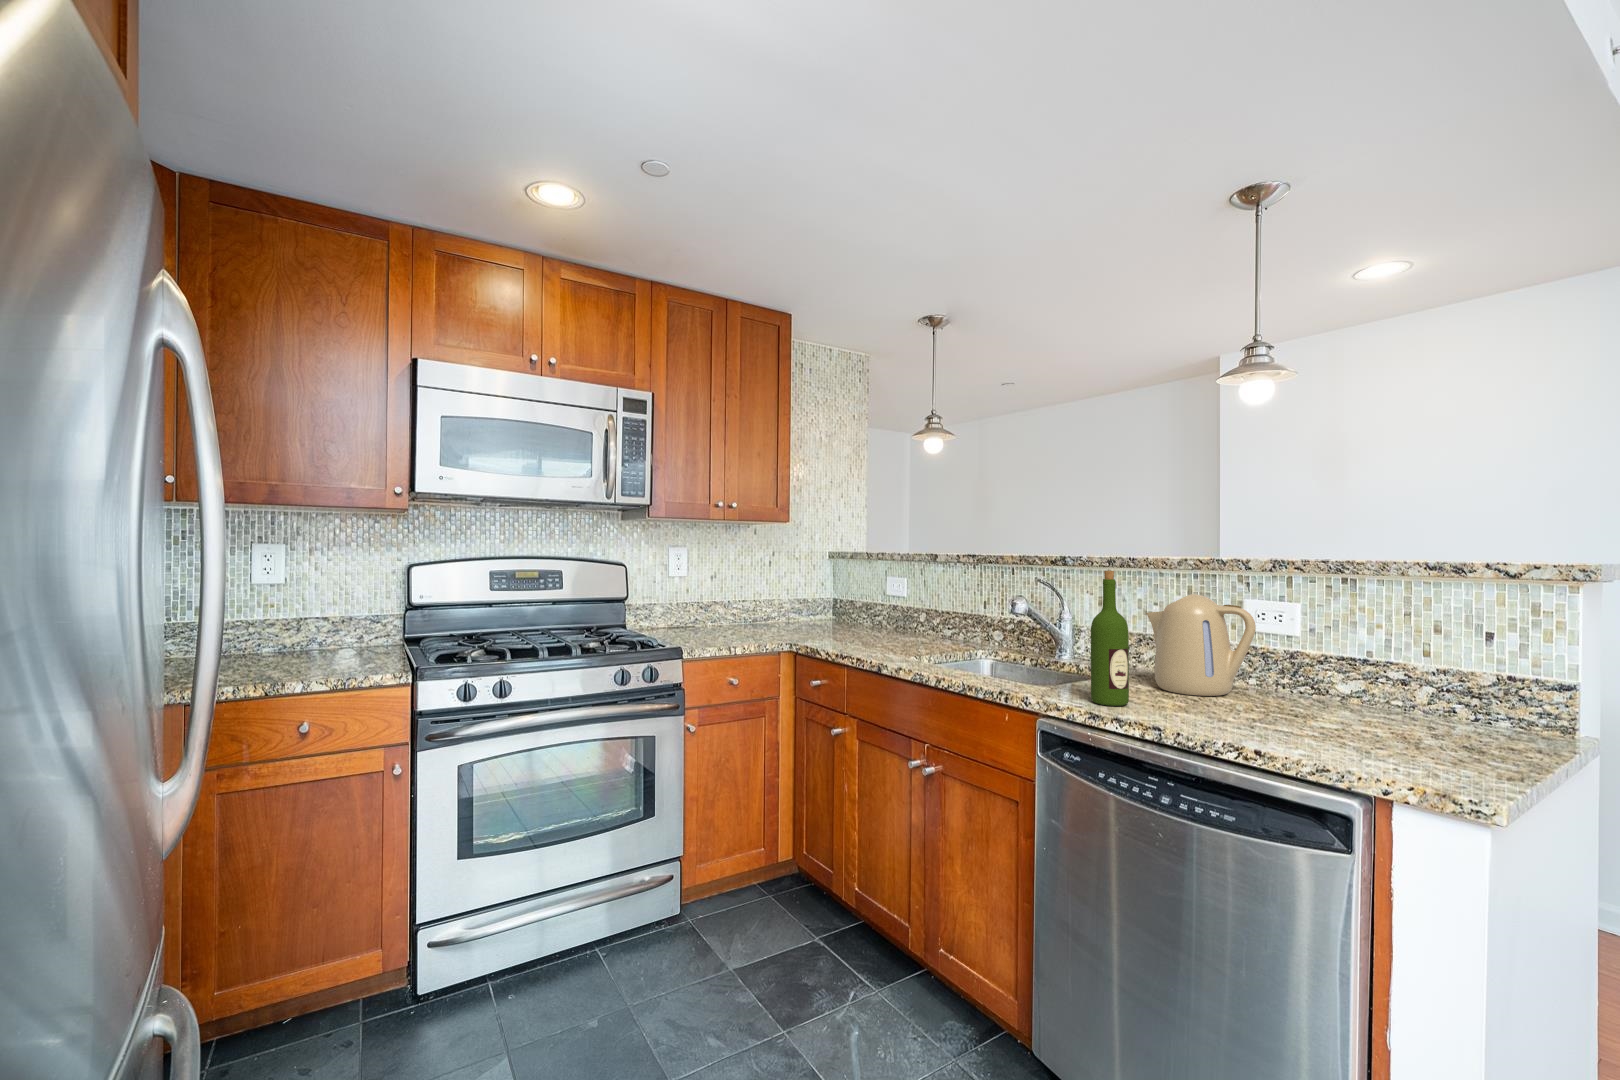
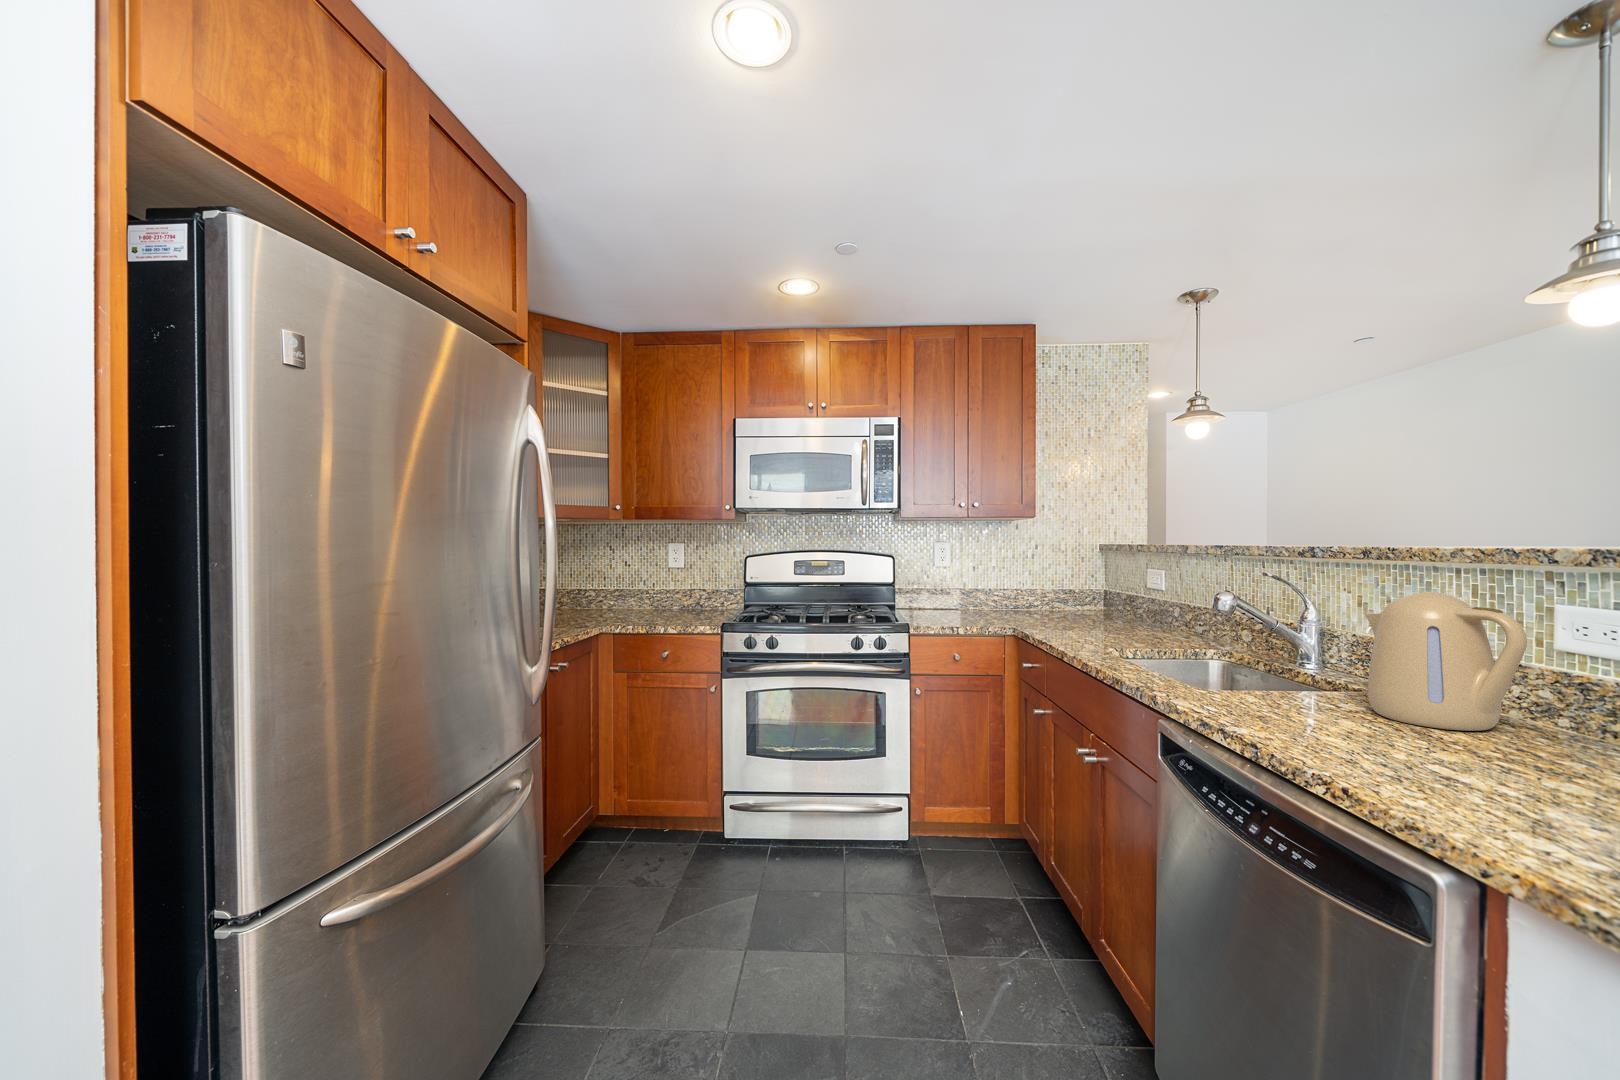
wine bottle: present [1091,571,1129,706] -> none [1223,558,1274,718]

